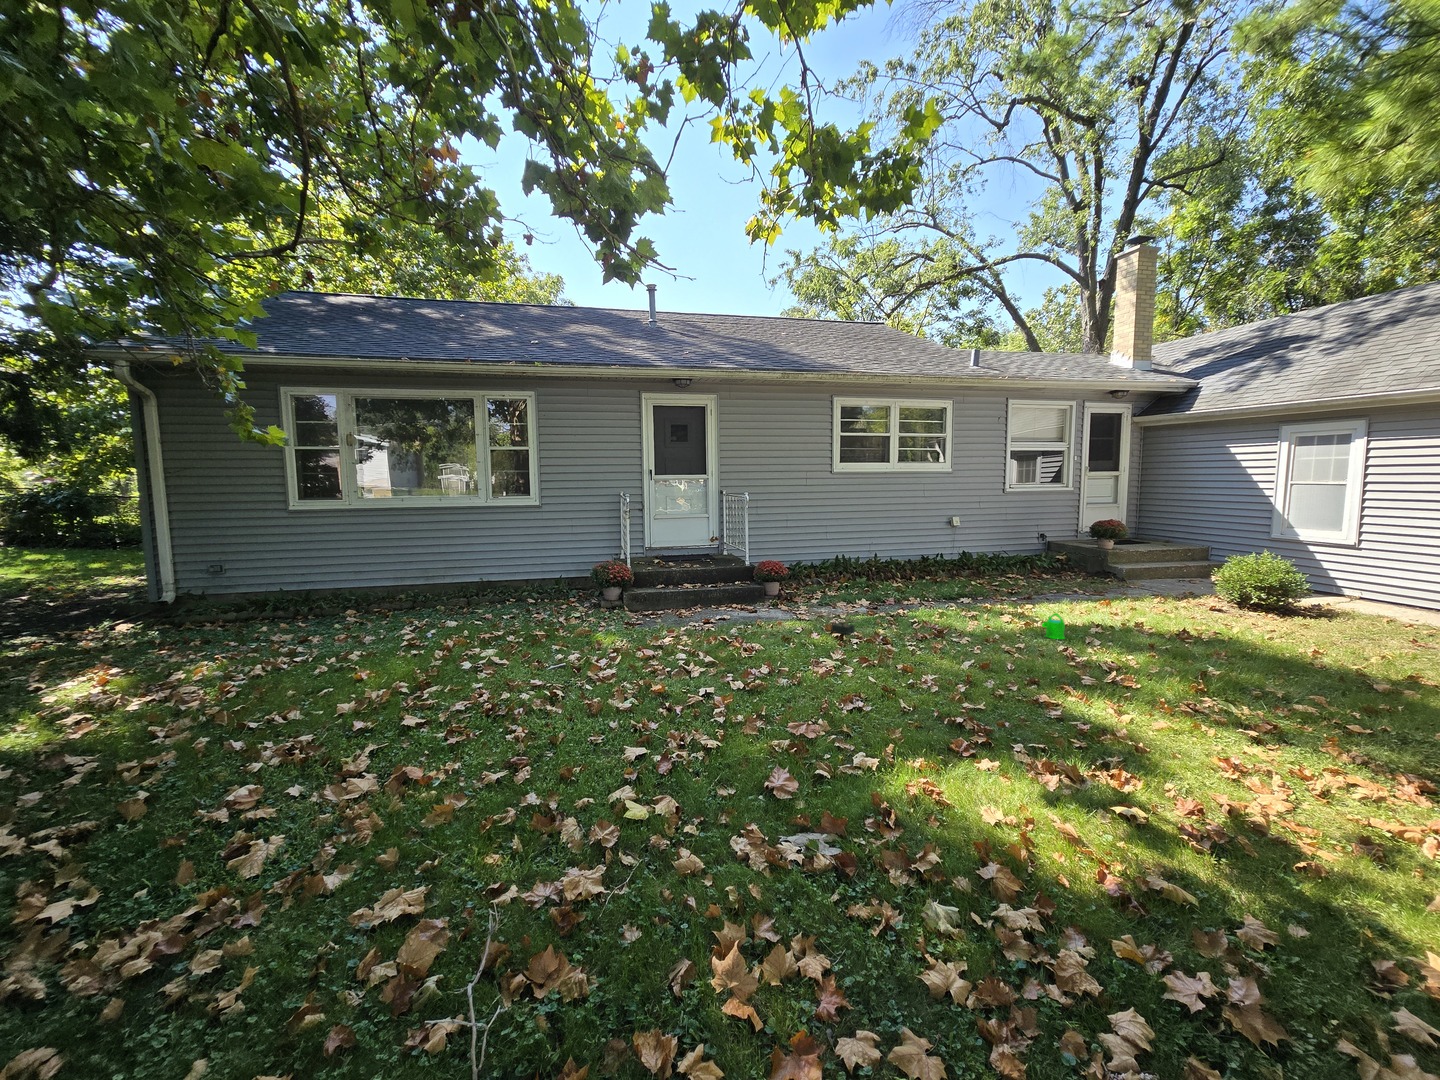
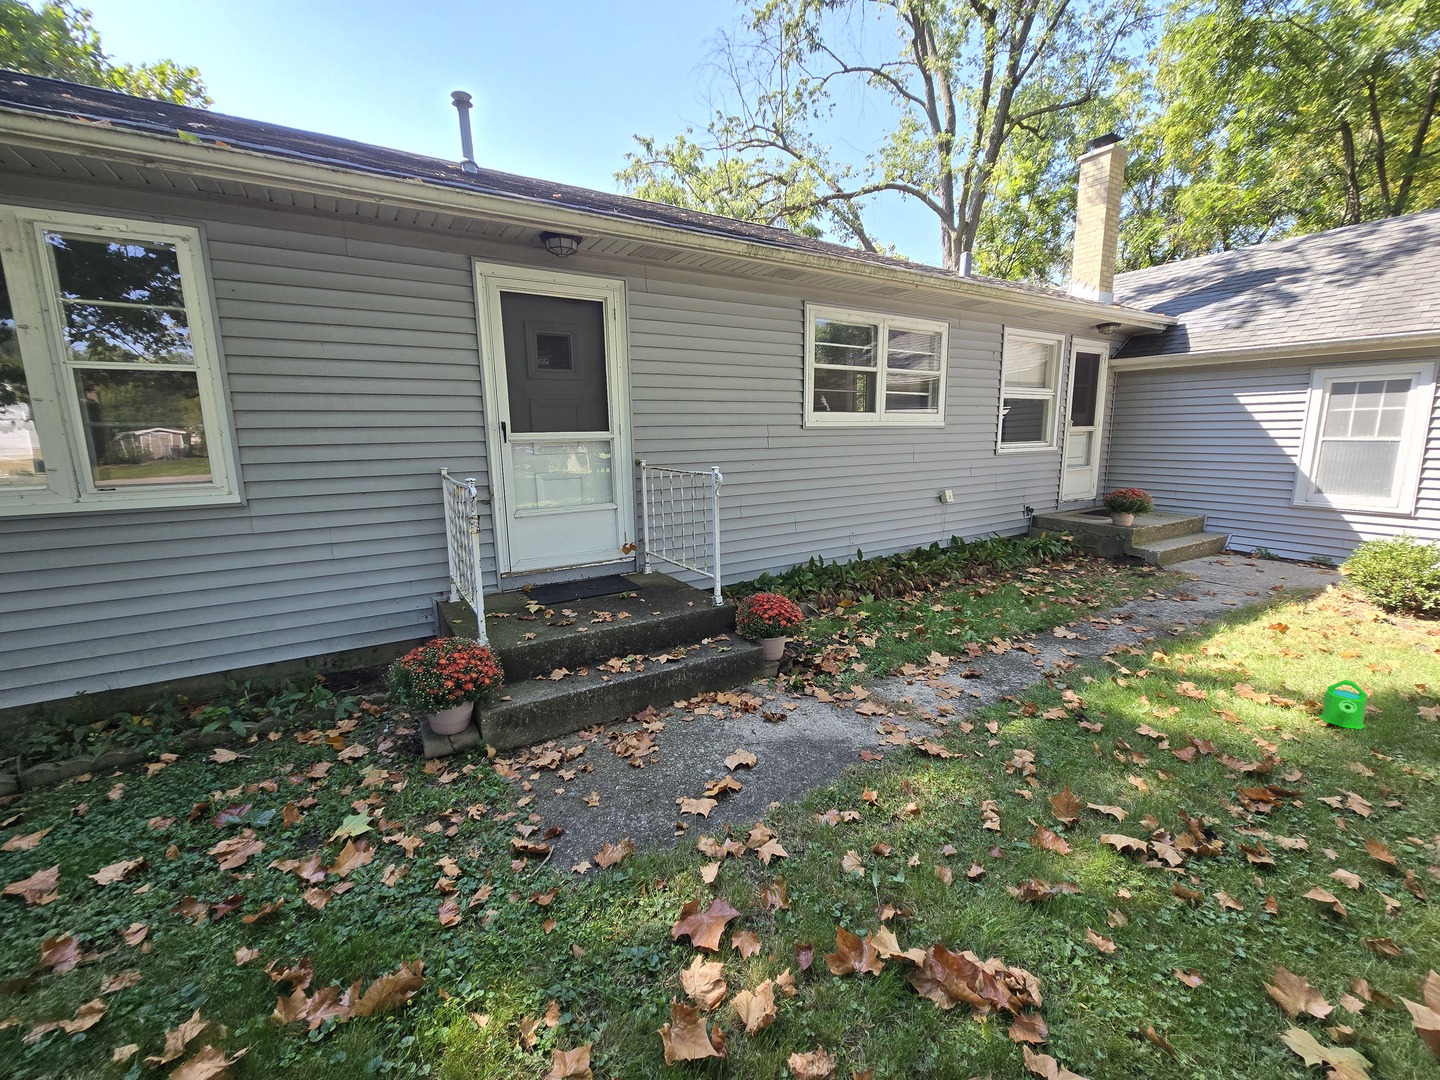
decorative plant: present [828,608,858,634] -> none [973,702,1051,776]

